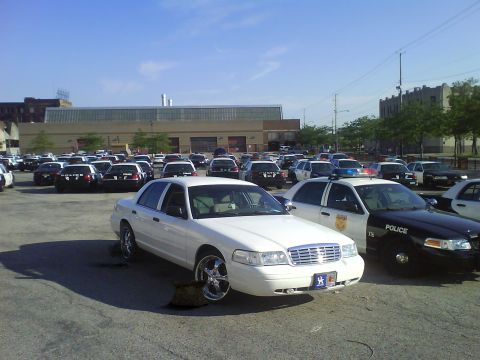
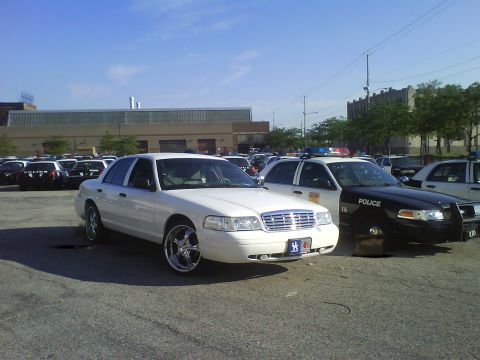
bag: present [170,279,209,306] -> present [353,233,386,256]

